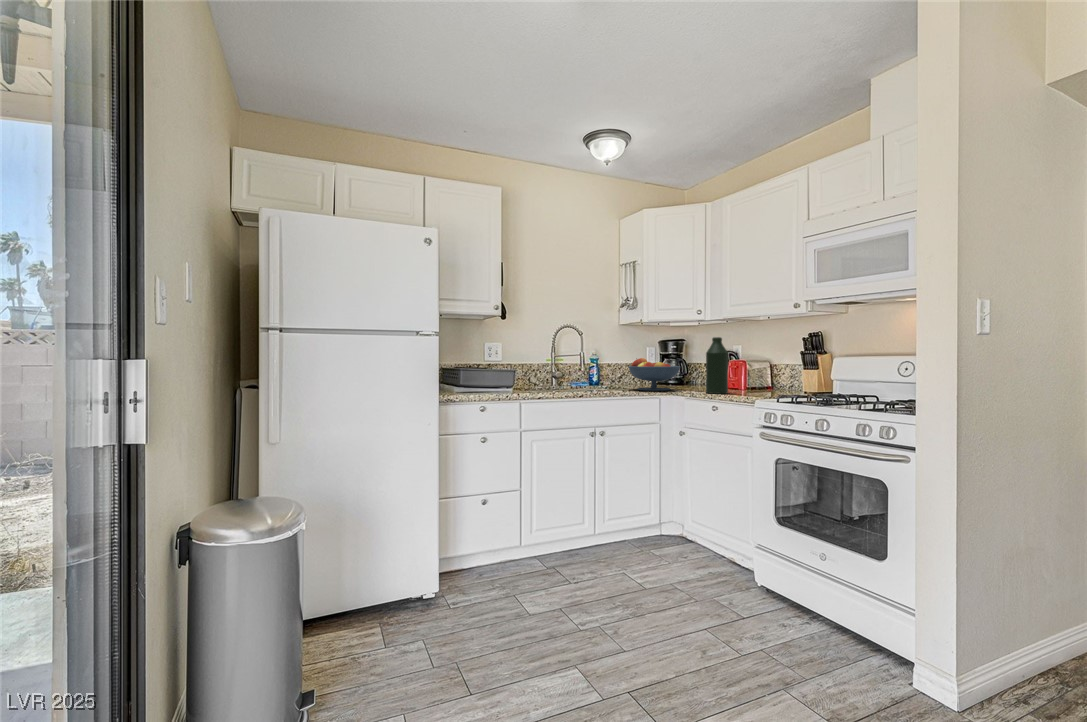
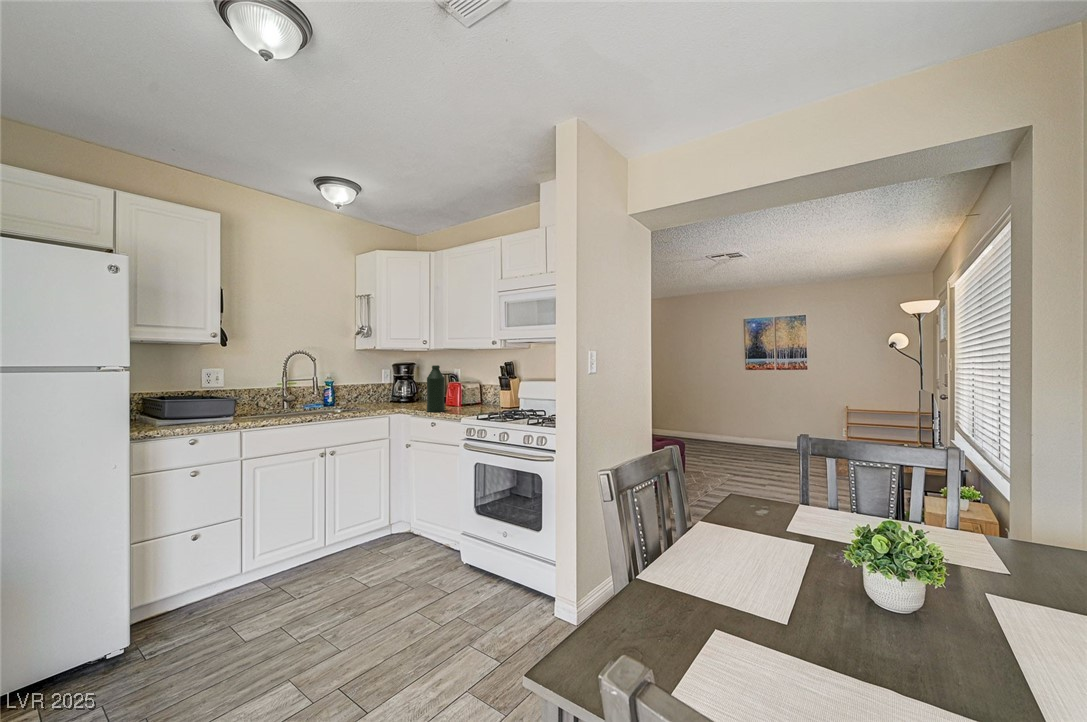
fruit bowl: present [628,358,680,391] -> none [360,382,407,411]

